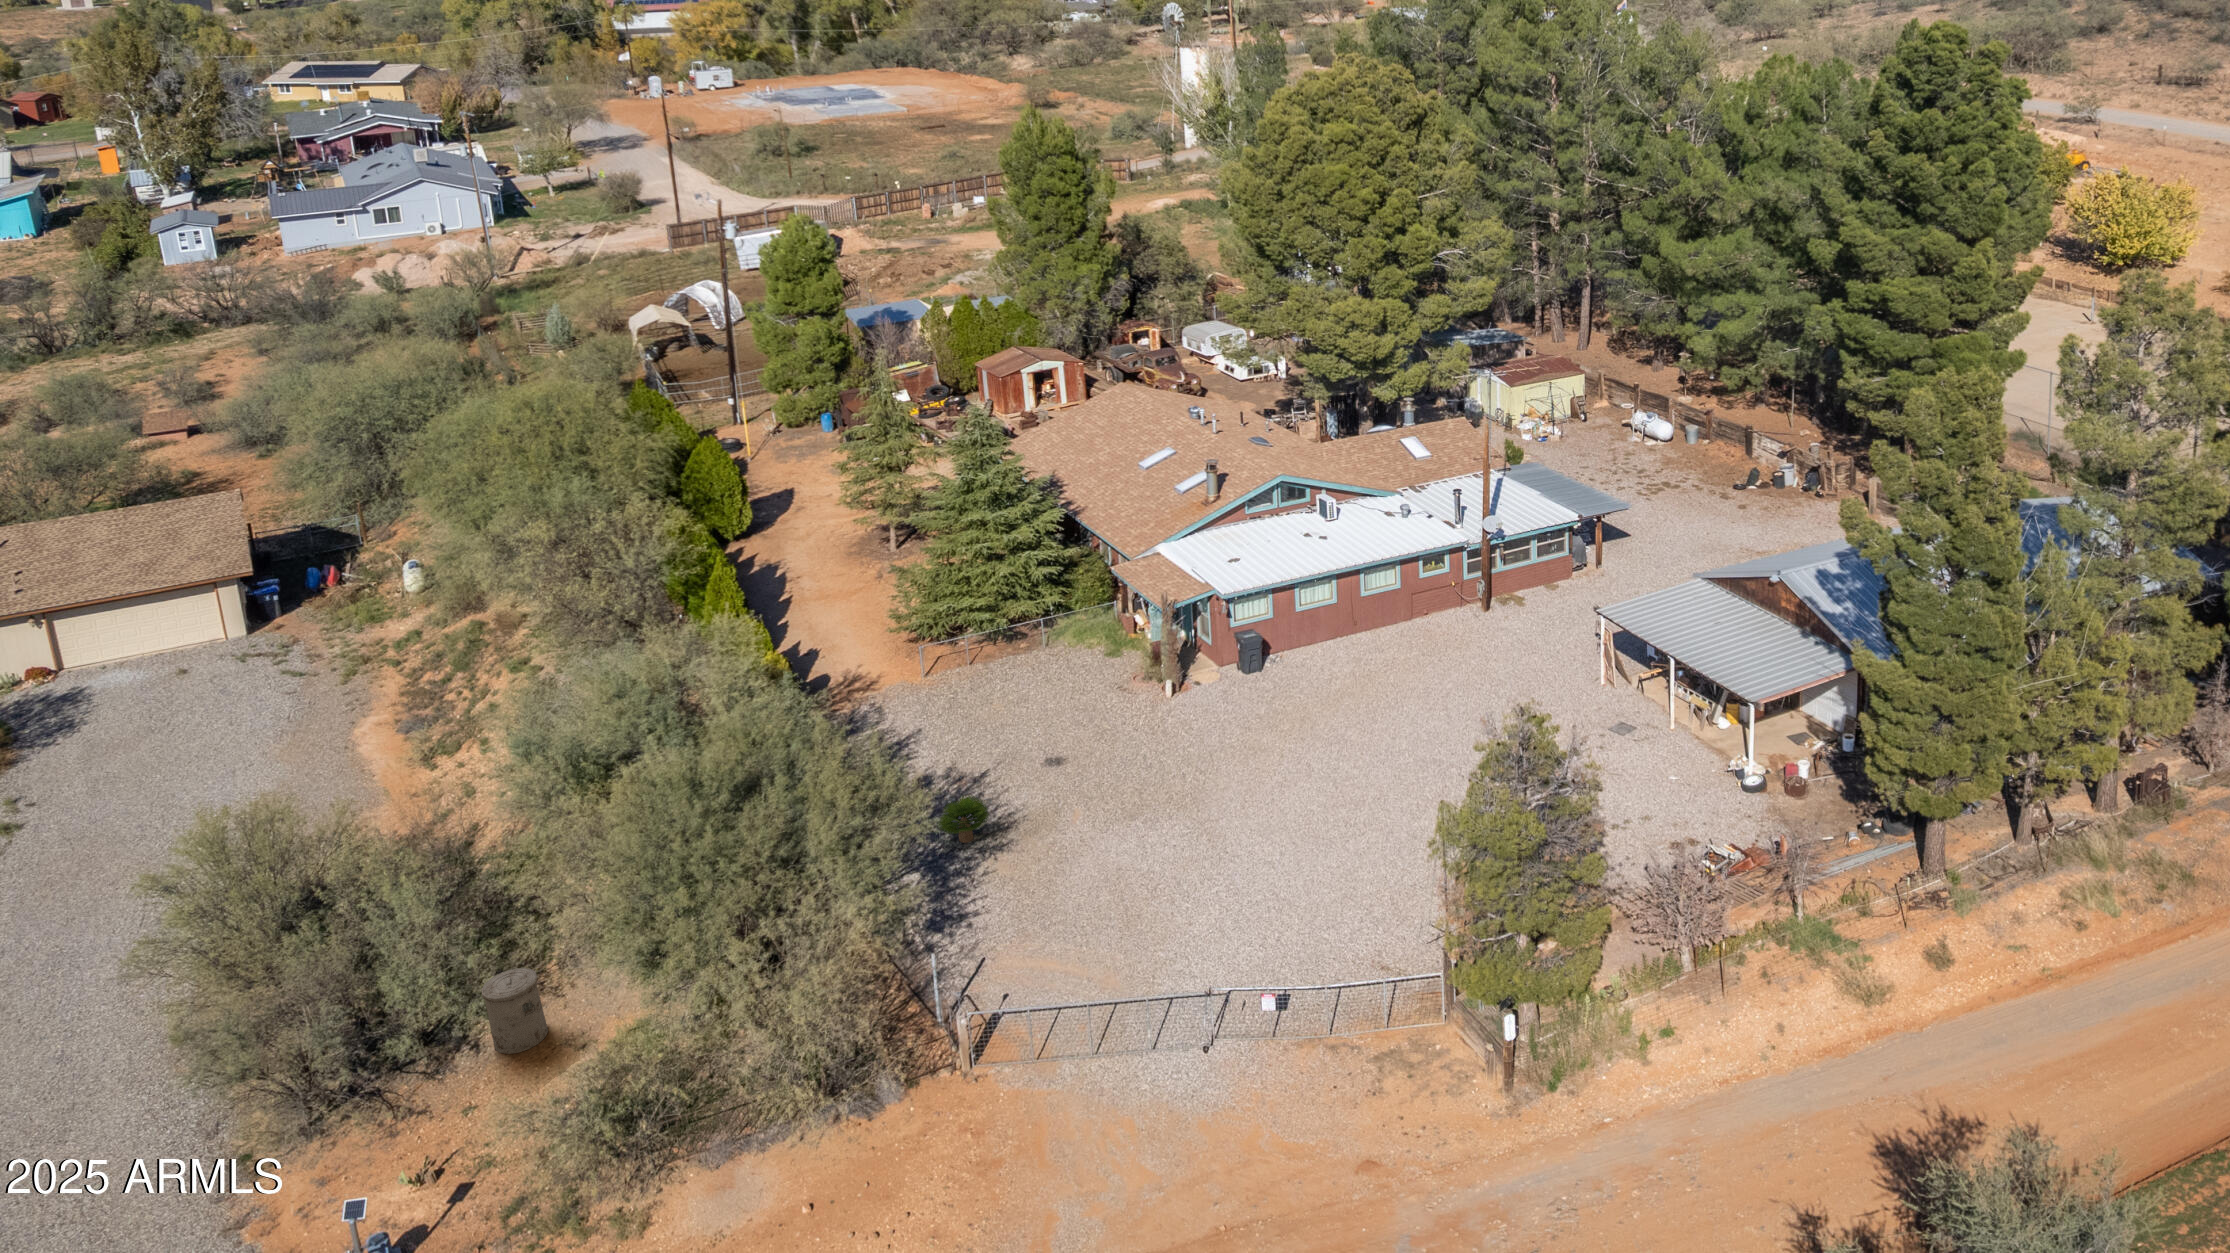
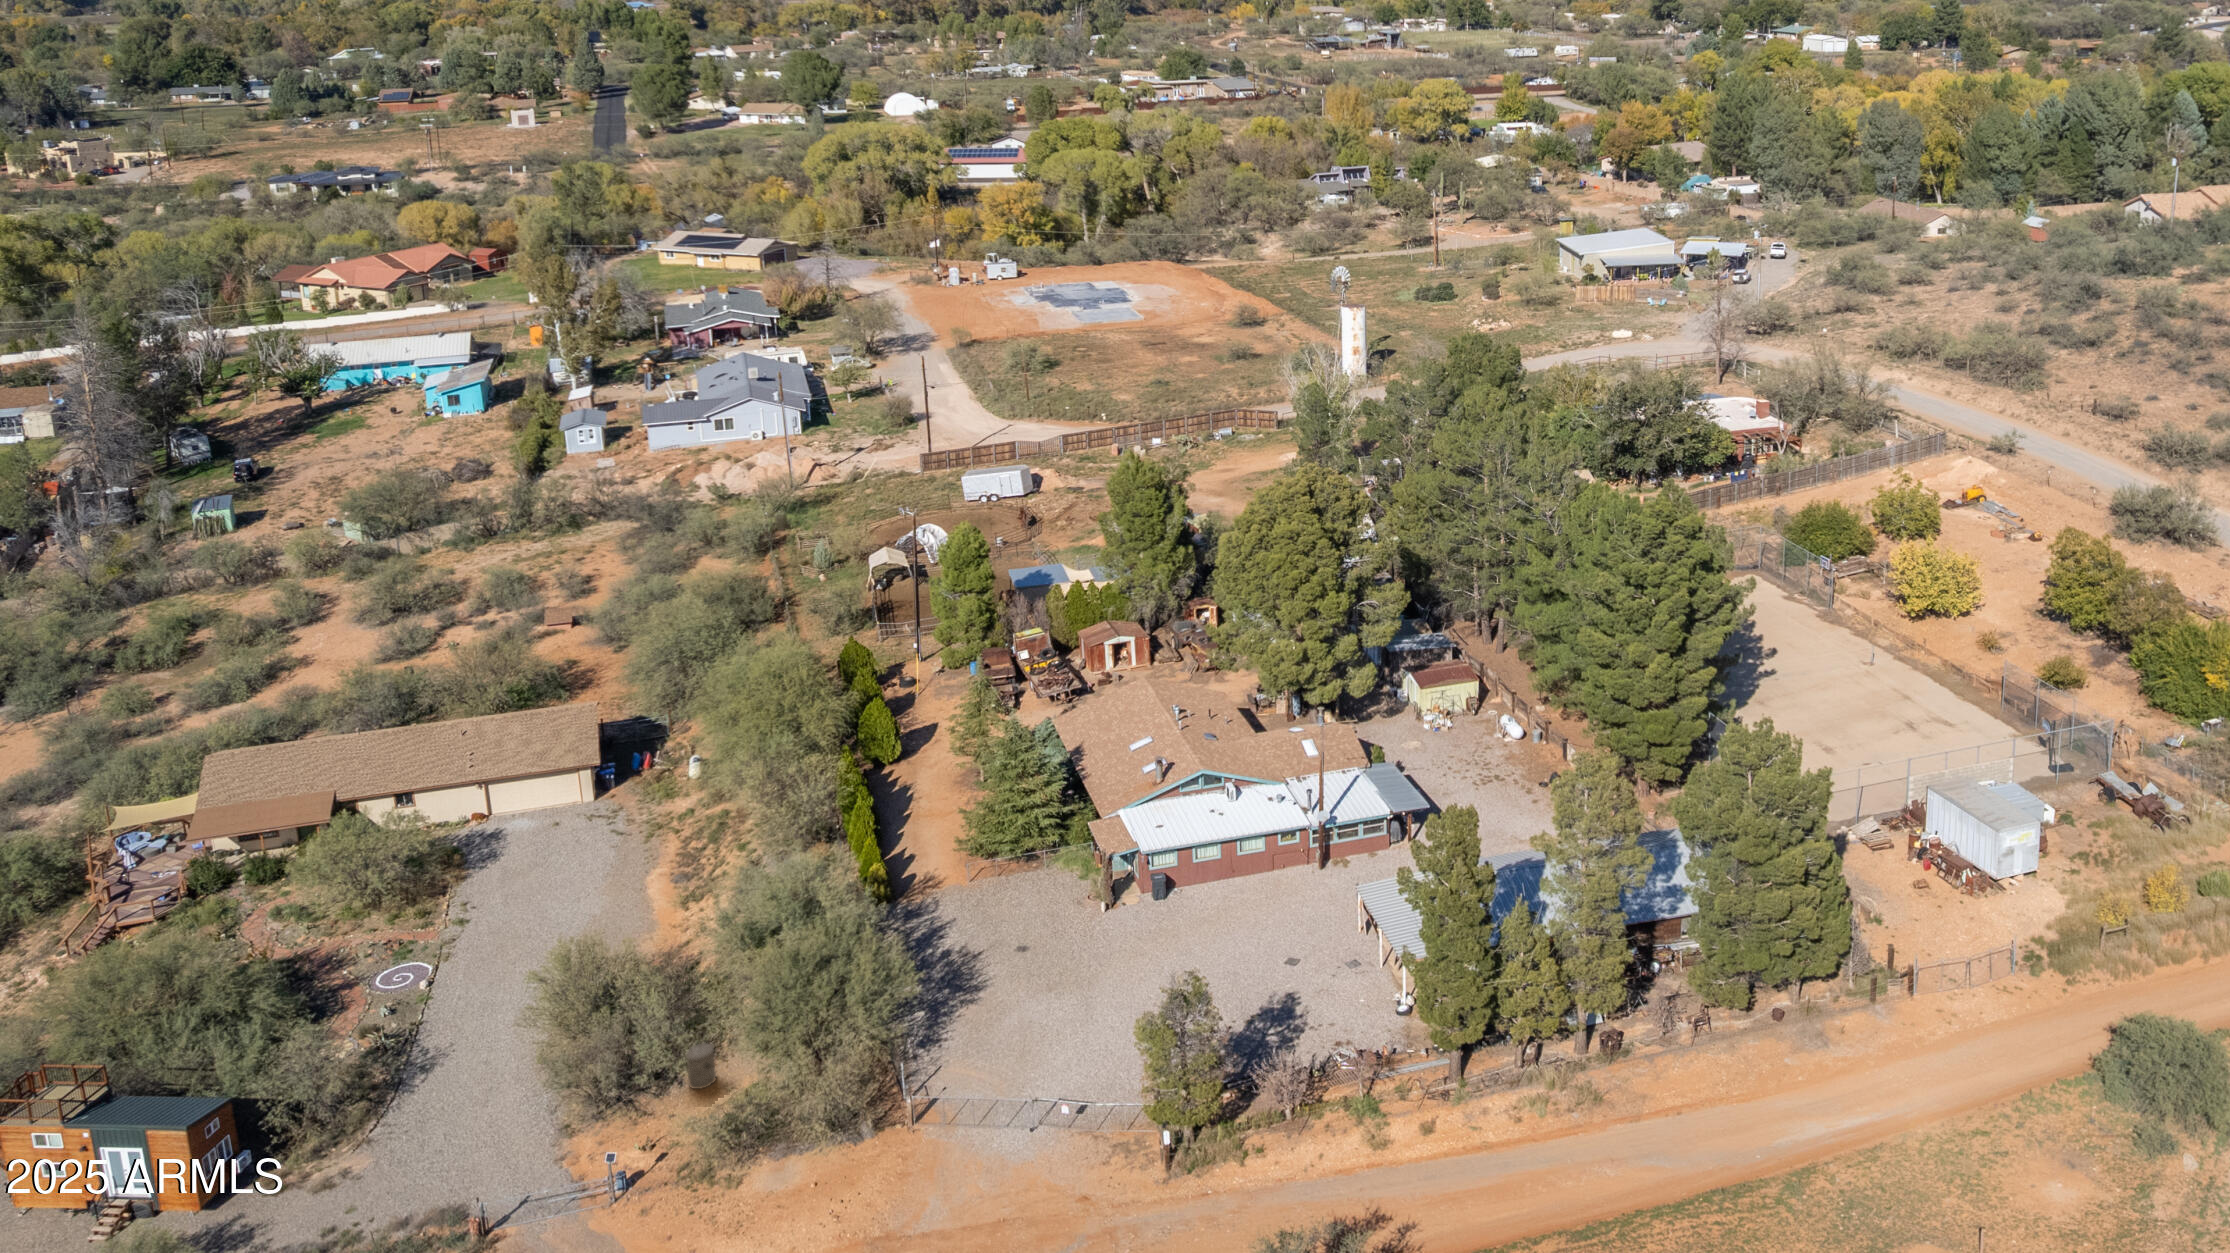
potted plant: present [939,796,989,843] -> none [939,968,971,997]

